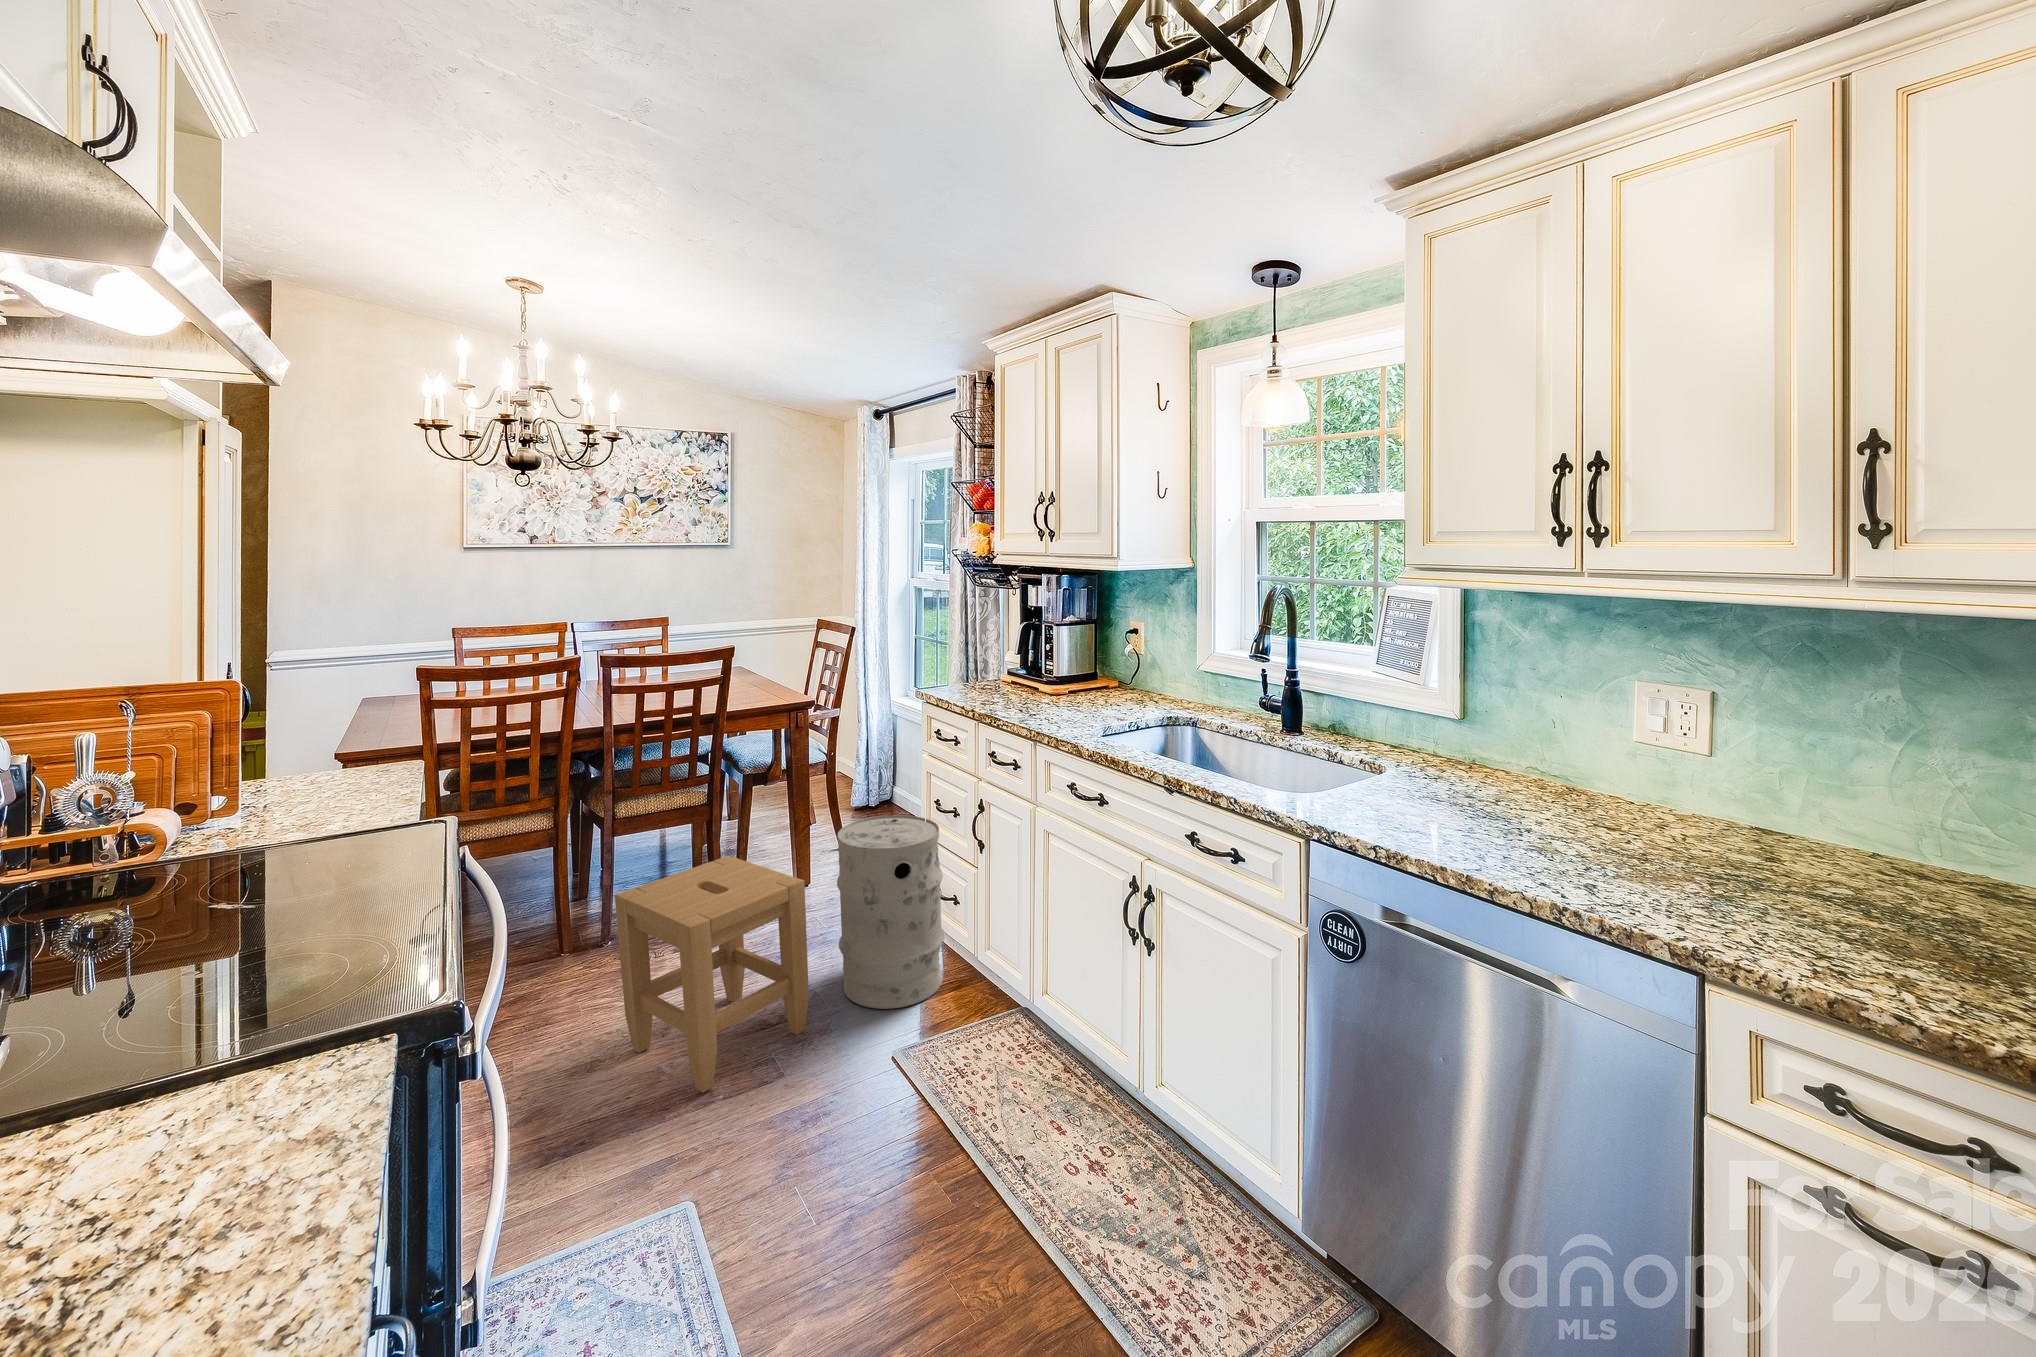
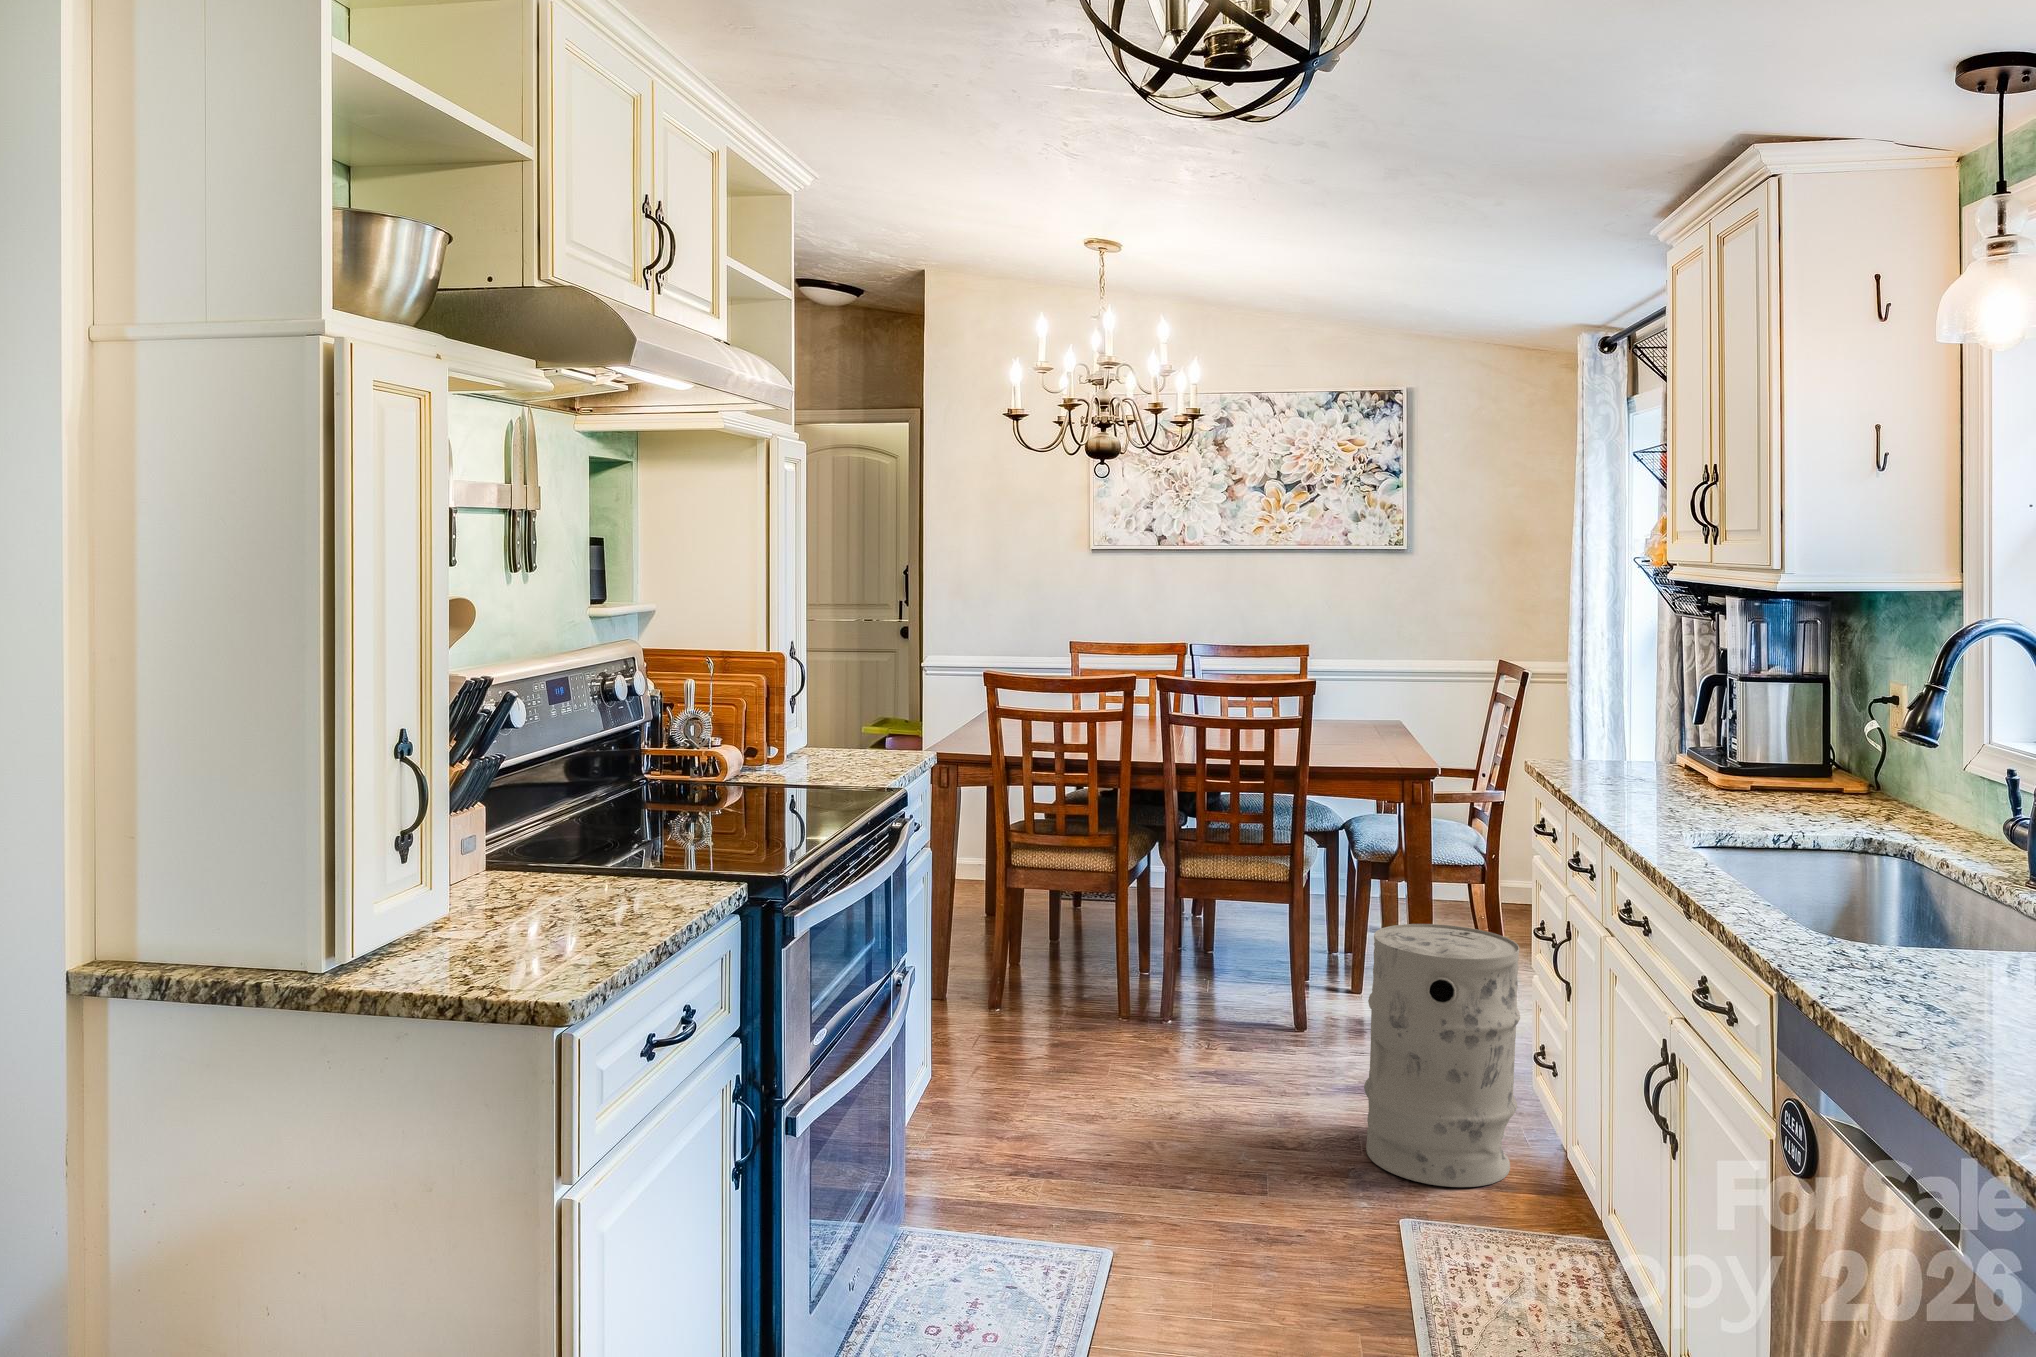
stool: present [615,856,809,1093] -> none [1111,931,1312,1177]

